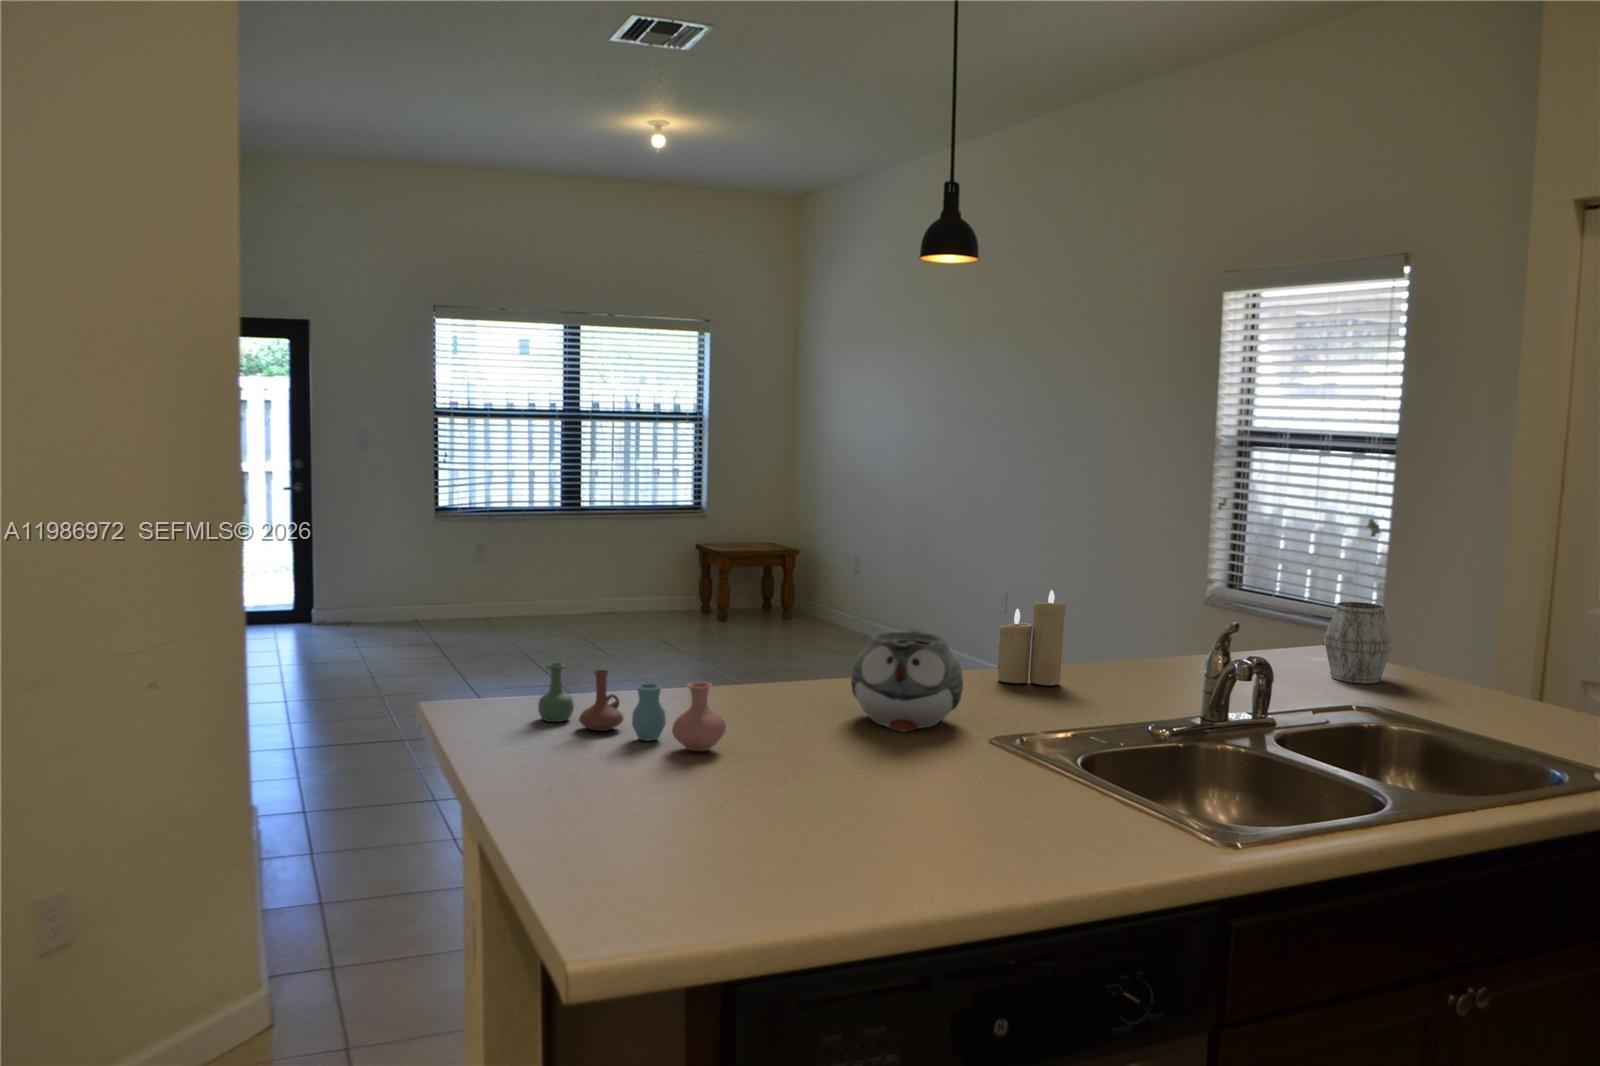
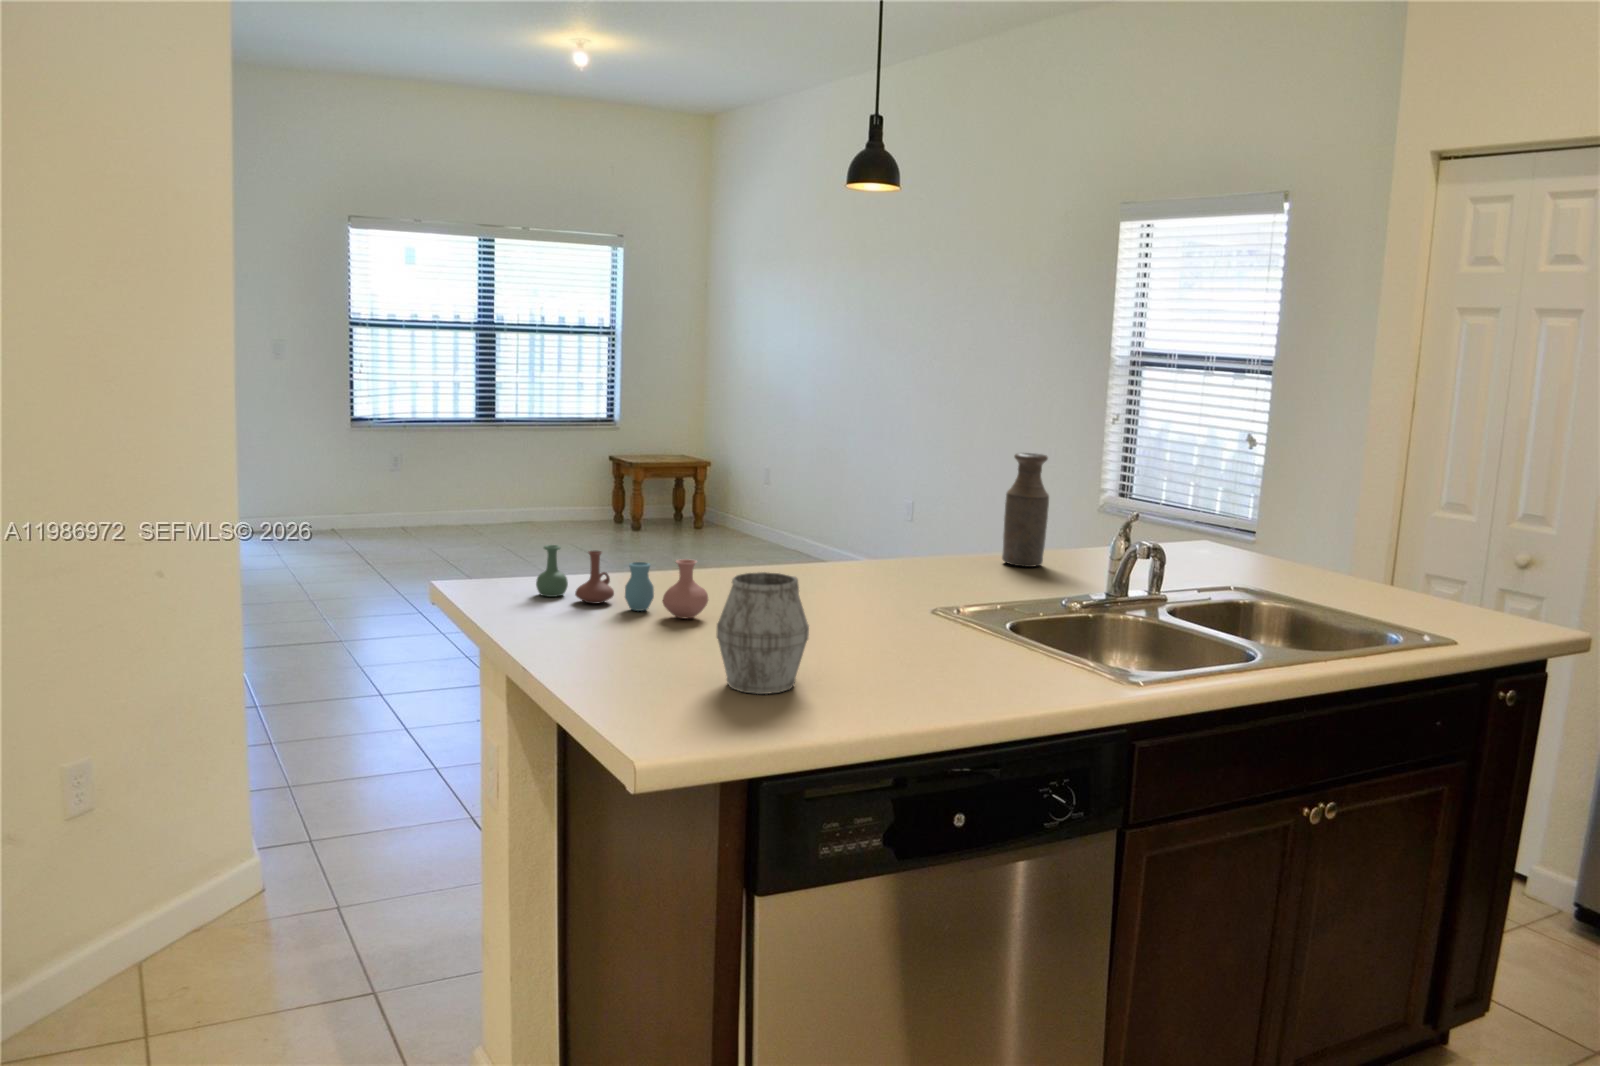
bottle: none [1082,550,1135,681] -> present [1002,453,1049,567]
candle: present [997,590,1065,686] -> none [929,487,990,570]
mug: present [1324,602,1393,684] -> present [717,572,809,694]
teapot: present [851,629,963,731] -> none [810,518,907,605]

